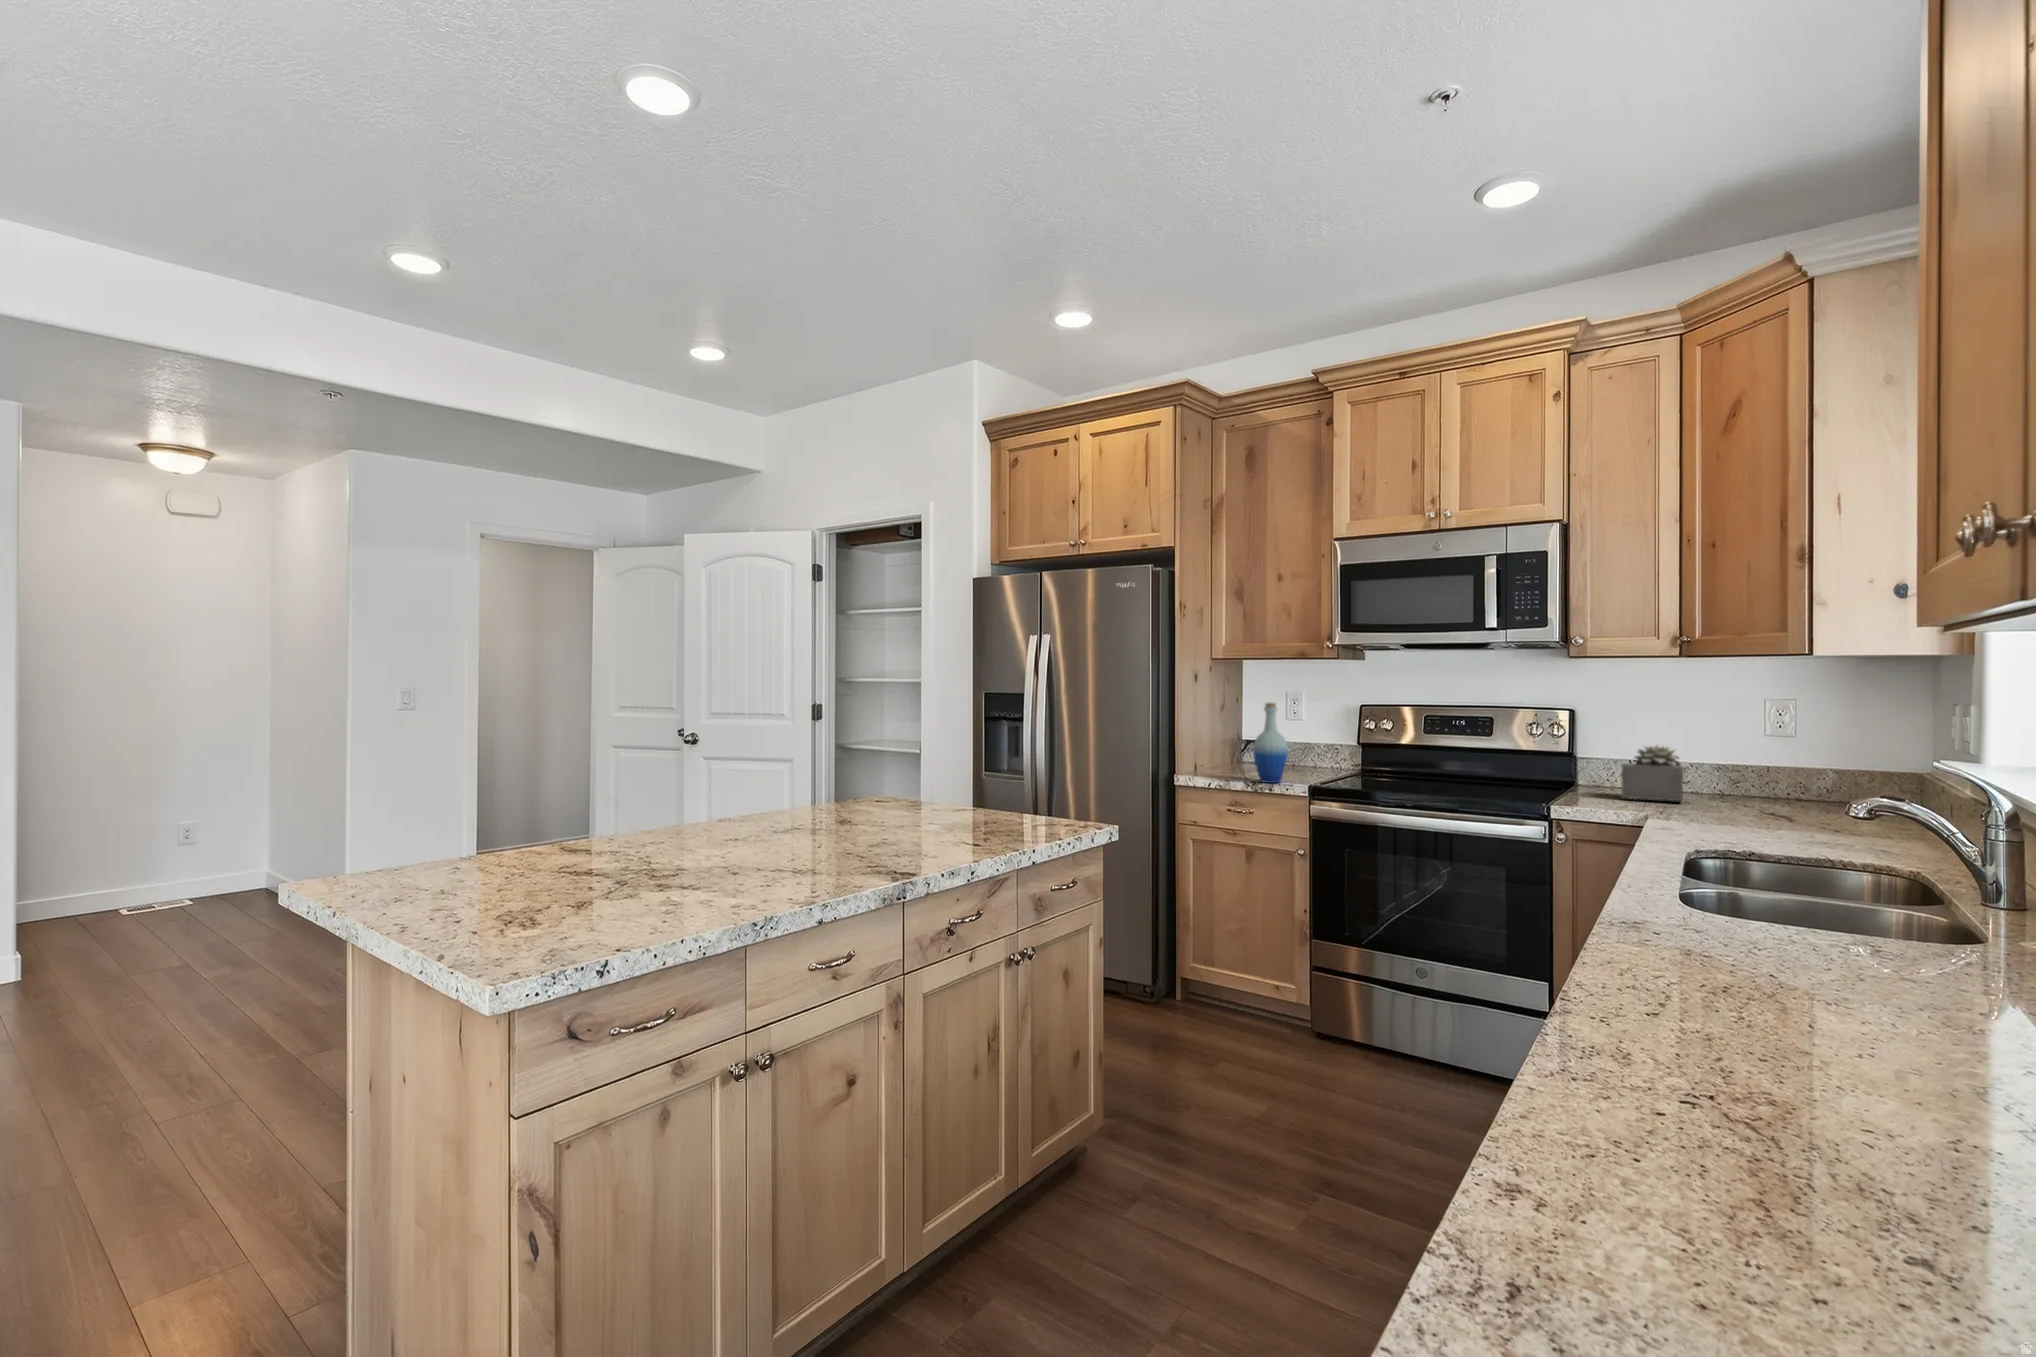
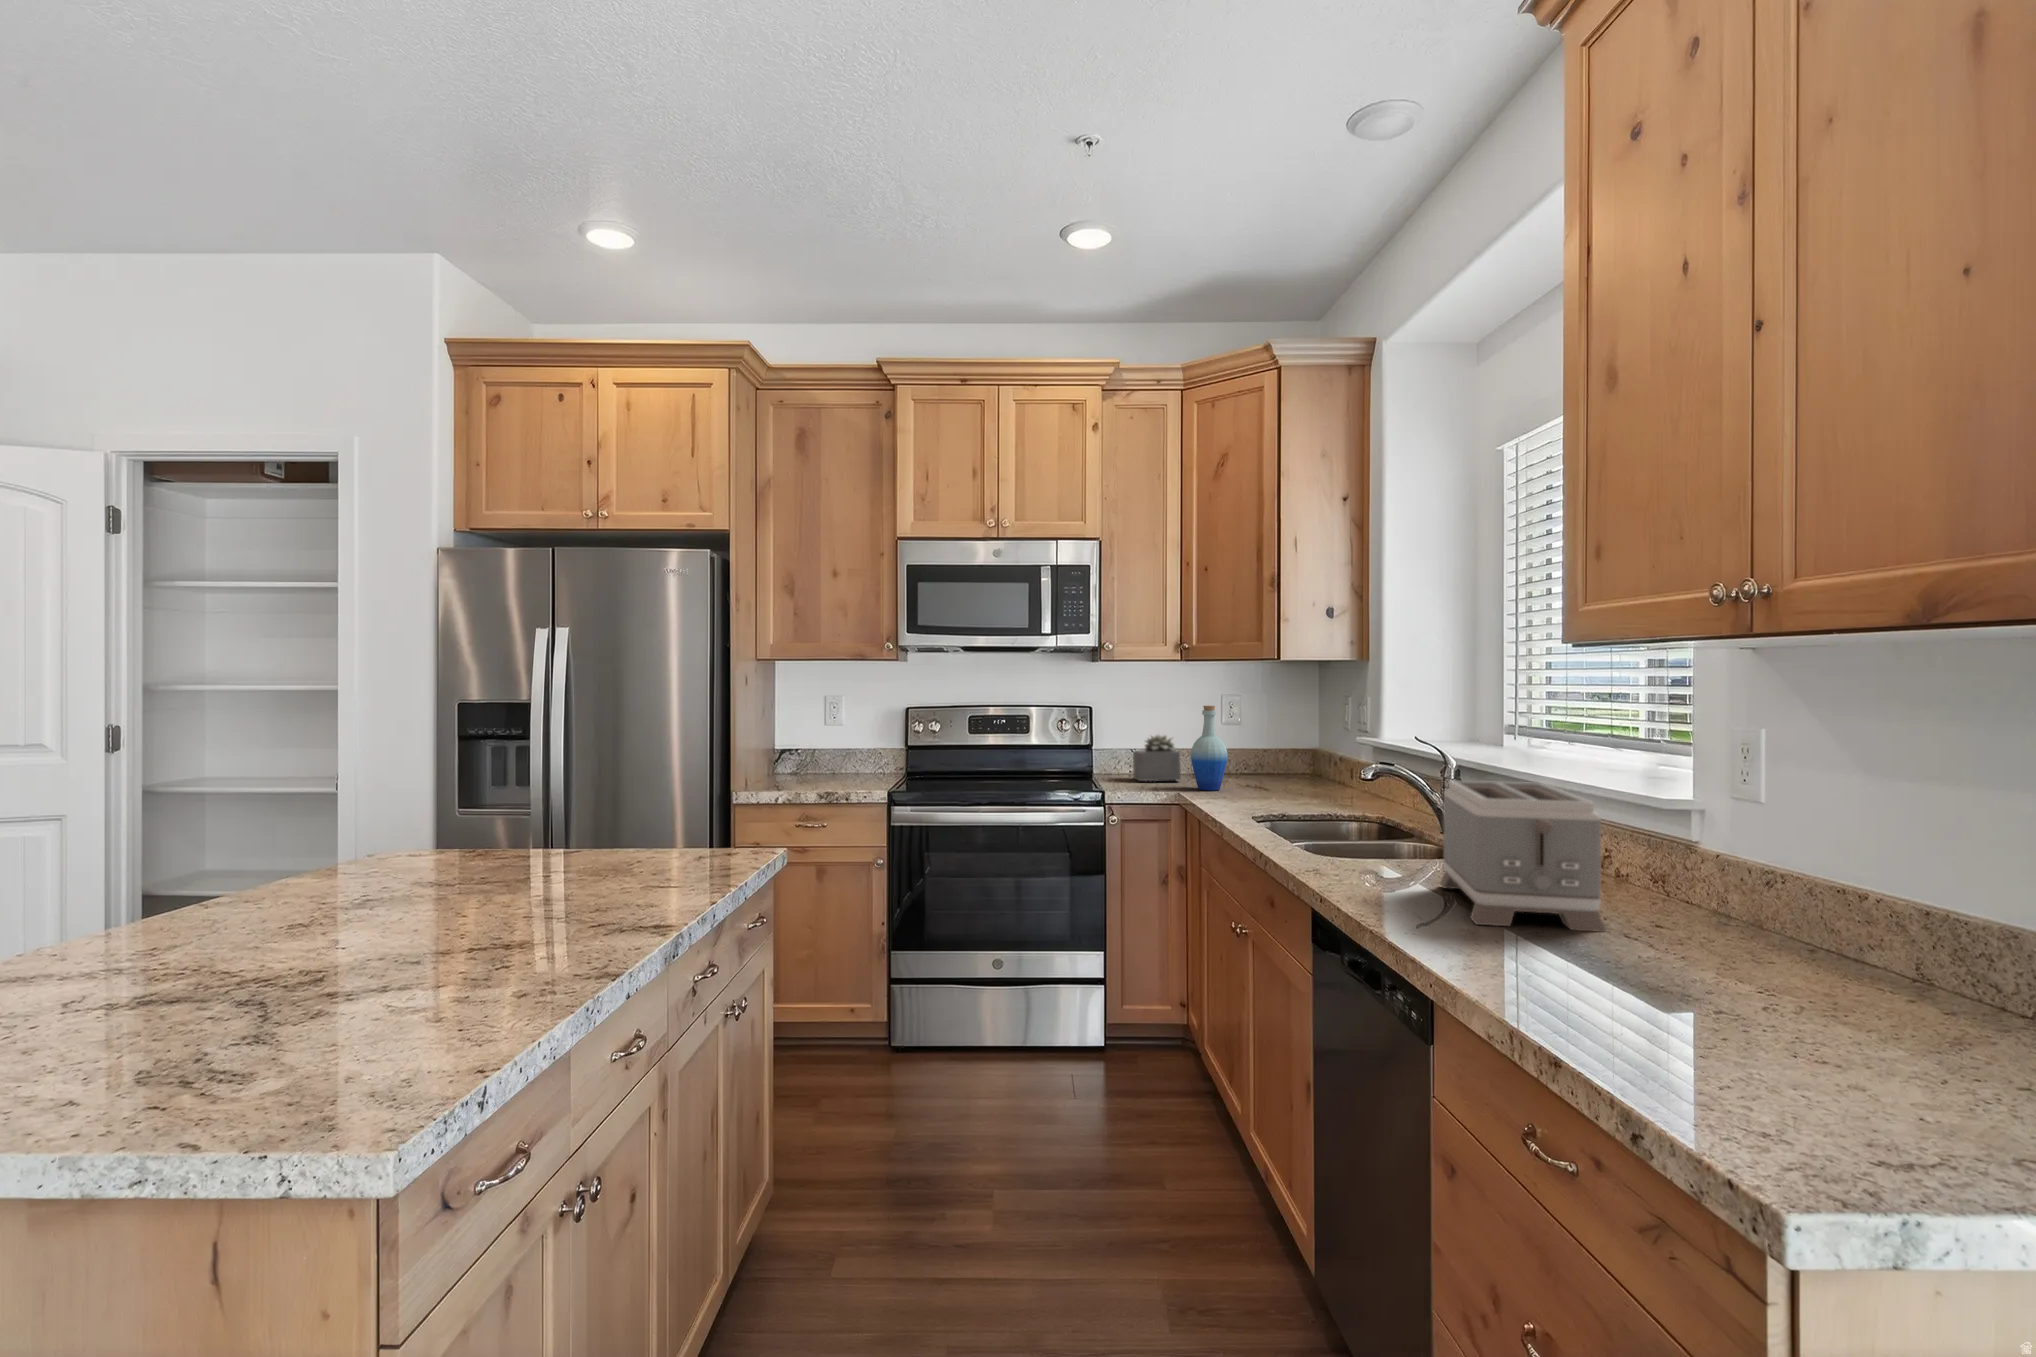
bottle: present [1253,703,1288,783] -> present [1191,706,1228,790]
toaster: none [1723,816,1977,1045] -> present [1440,781,1606,932]

